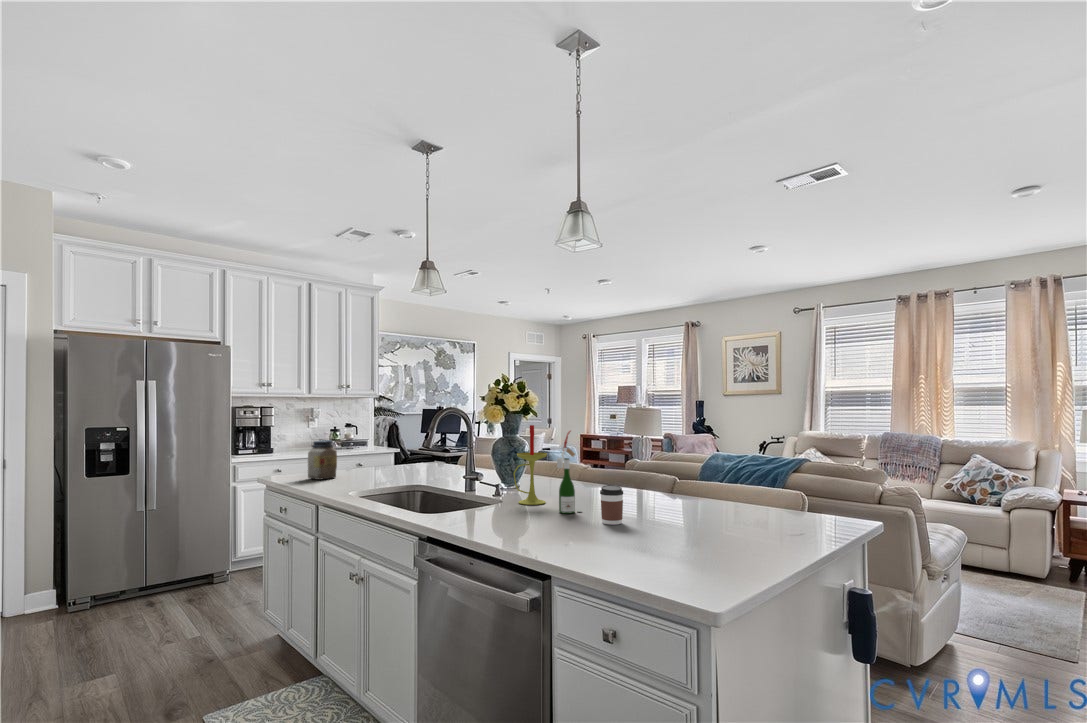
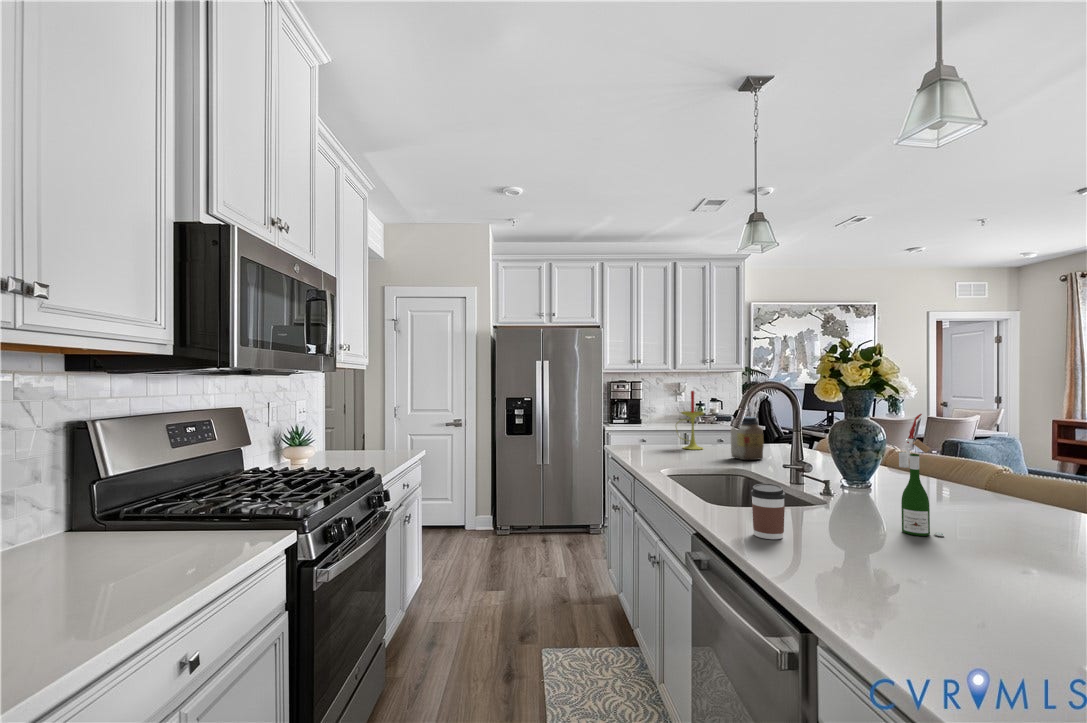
candle: present [513,425,547,505] -> present [676,391,704,450]
jar: present [308,441,337,480] -> present [731,417,764,460]
coffee cup: present [600,485,623,525] -> present [751,484,785,539]

